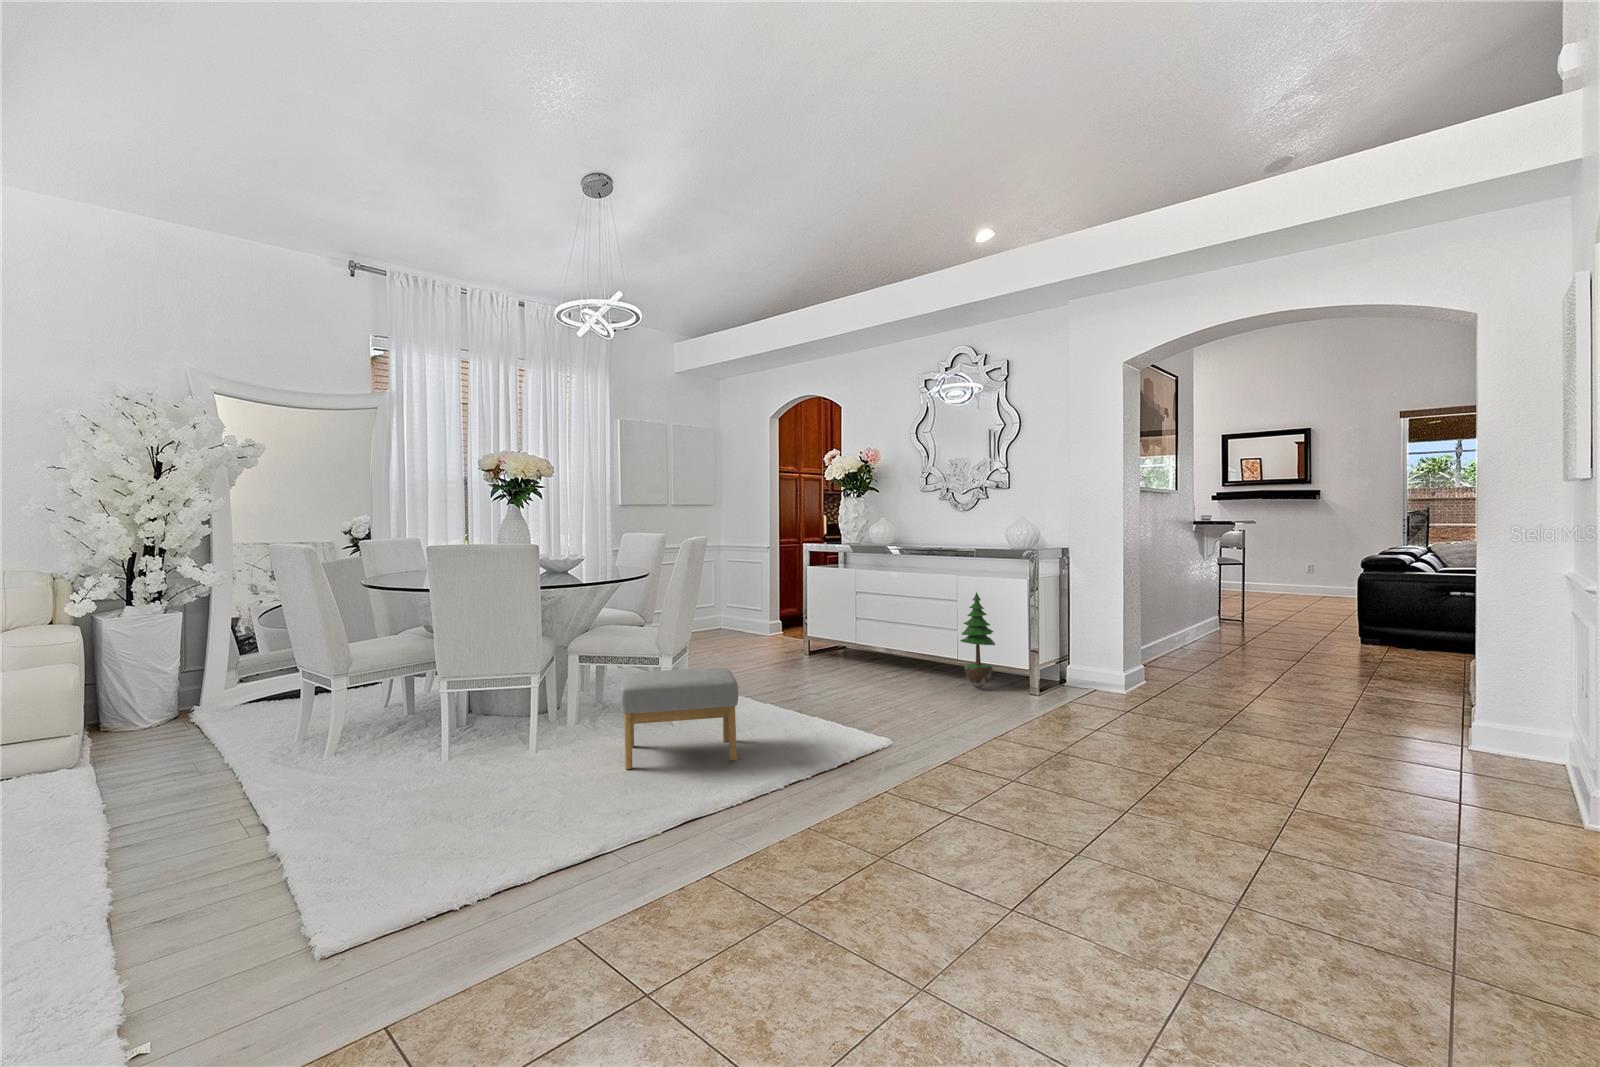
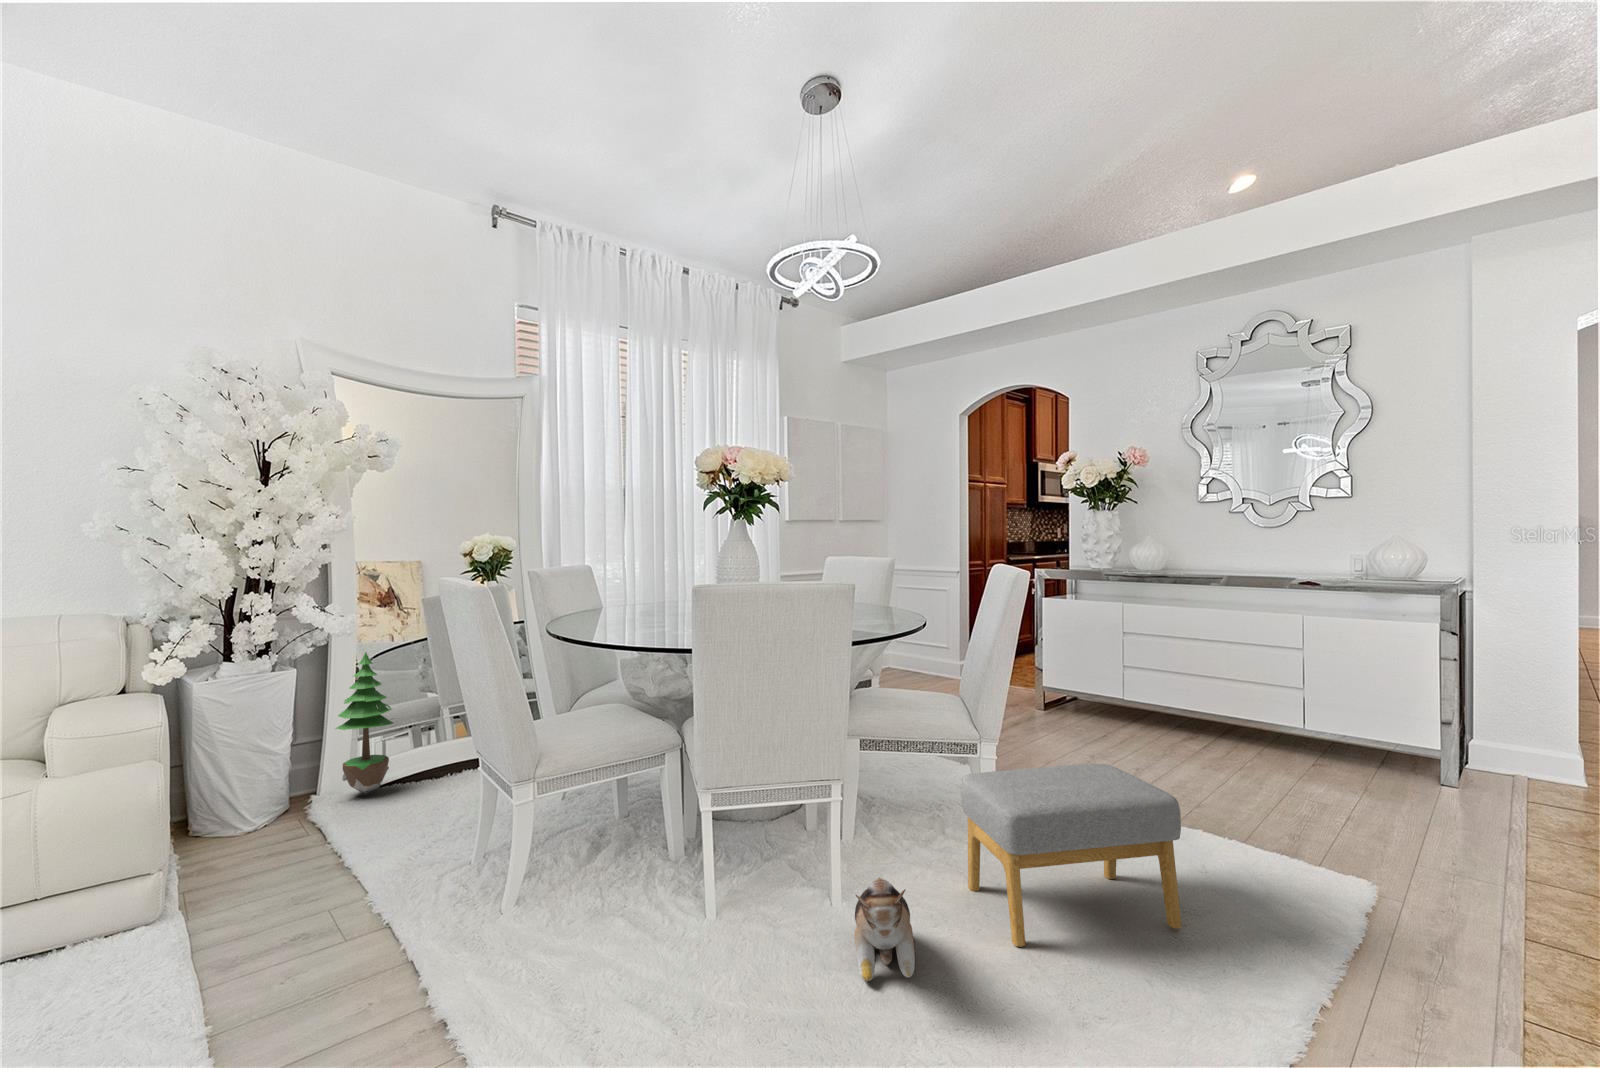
potted tree: present [960,592,995,689] -> present [336,652,394,795]
plush toy: none [503,721,561,783] -> present [855,878,915,982]

